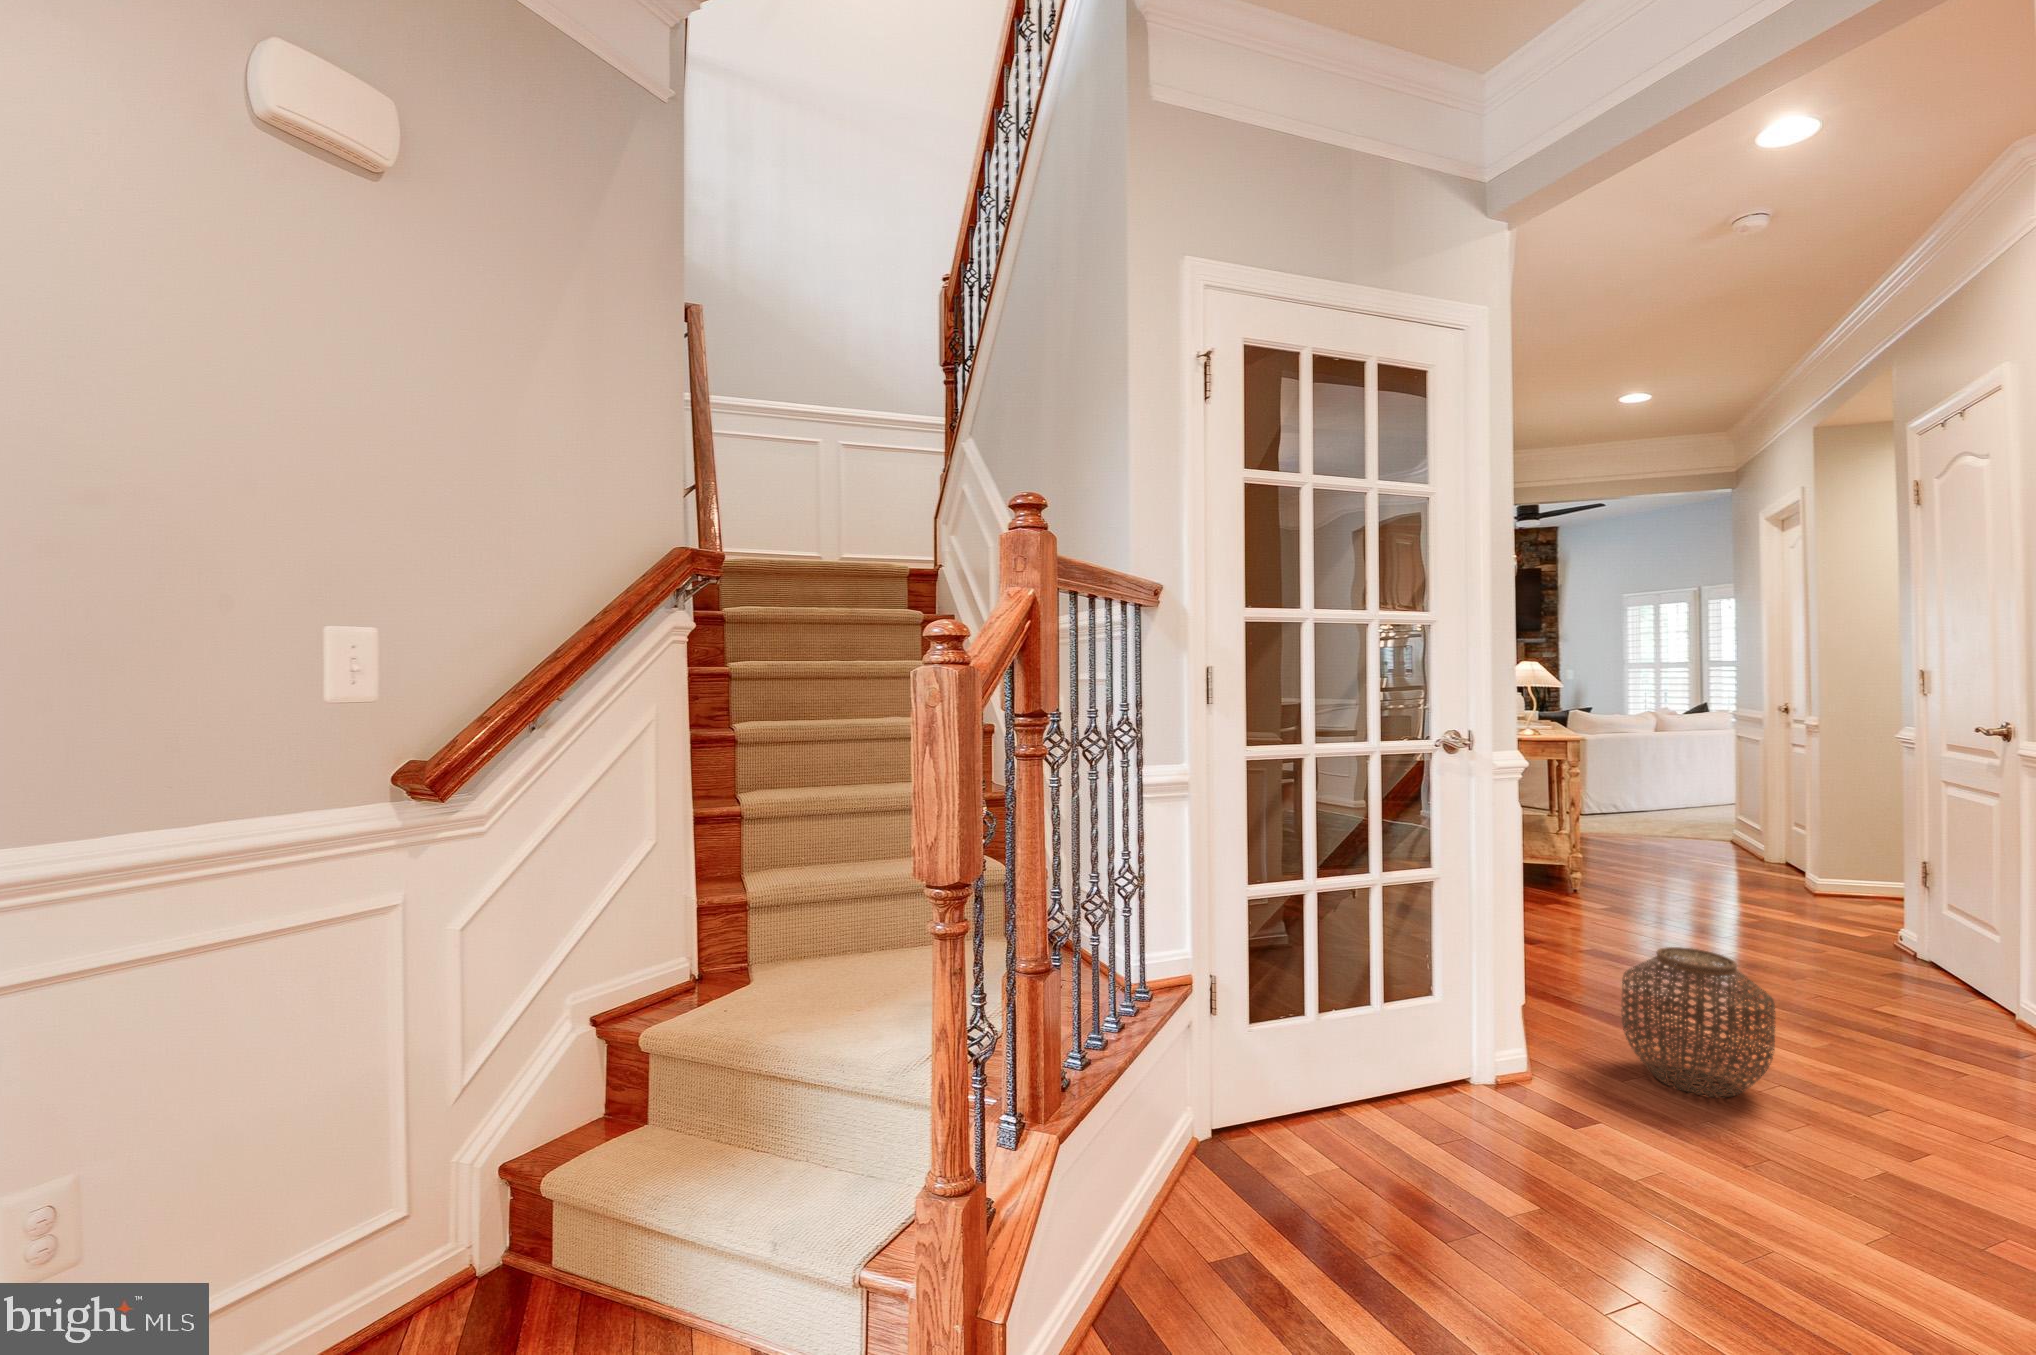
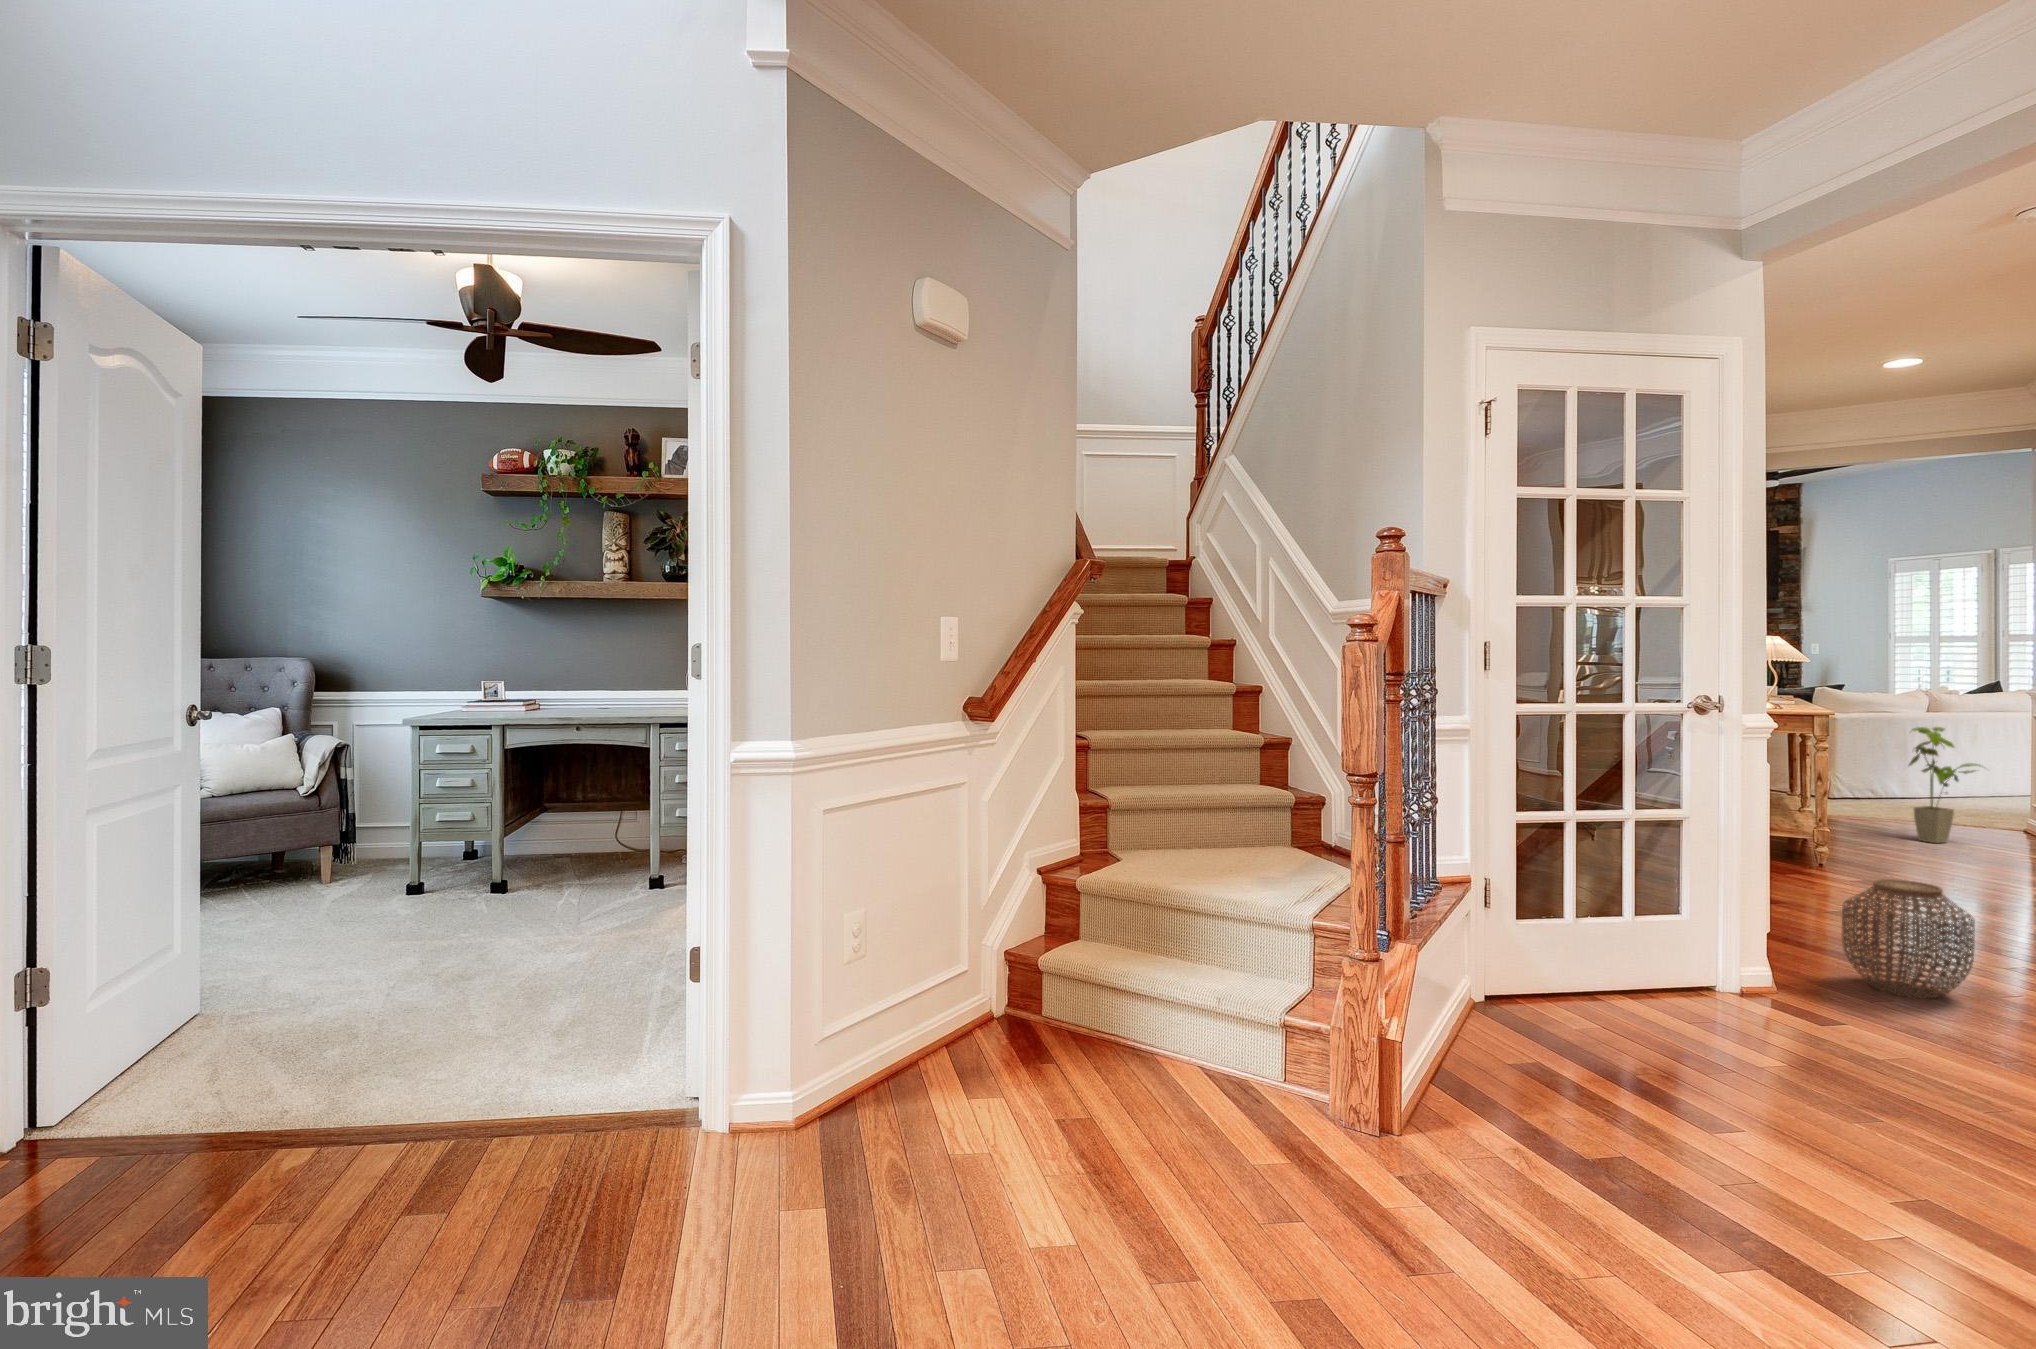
house plant: none [1649,748,1724,861] -> present [1909,727,1986,843]

